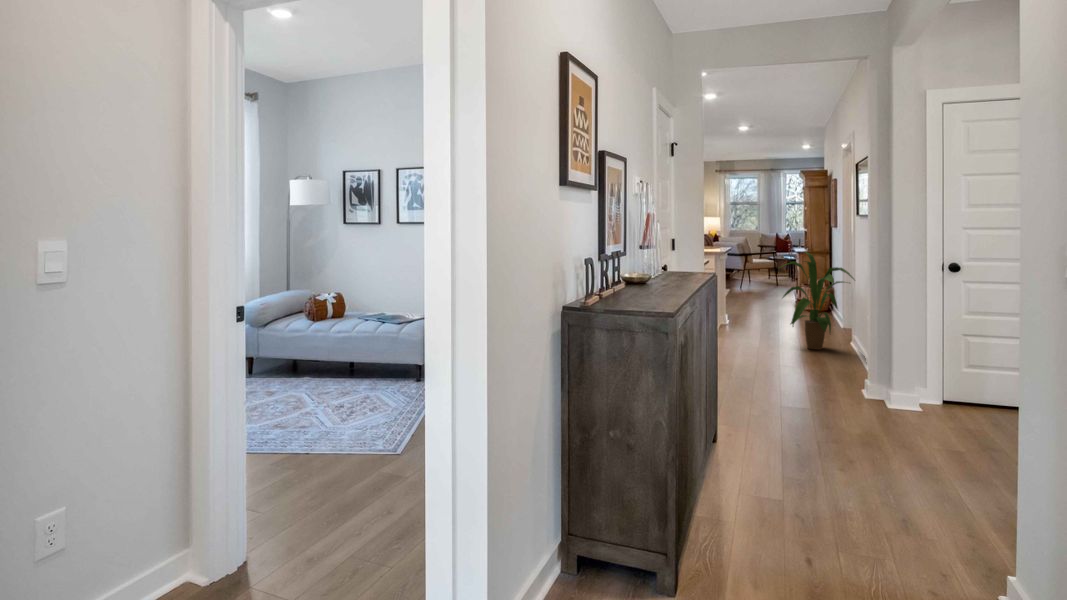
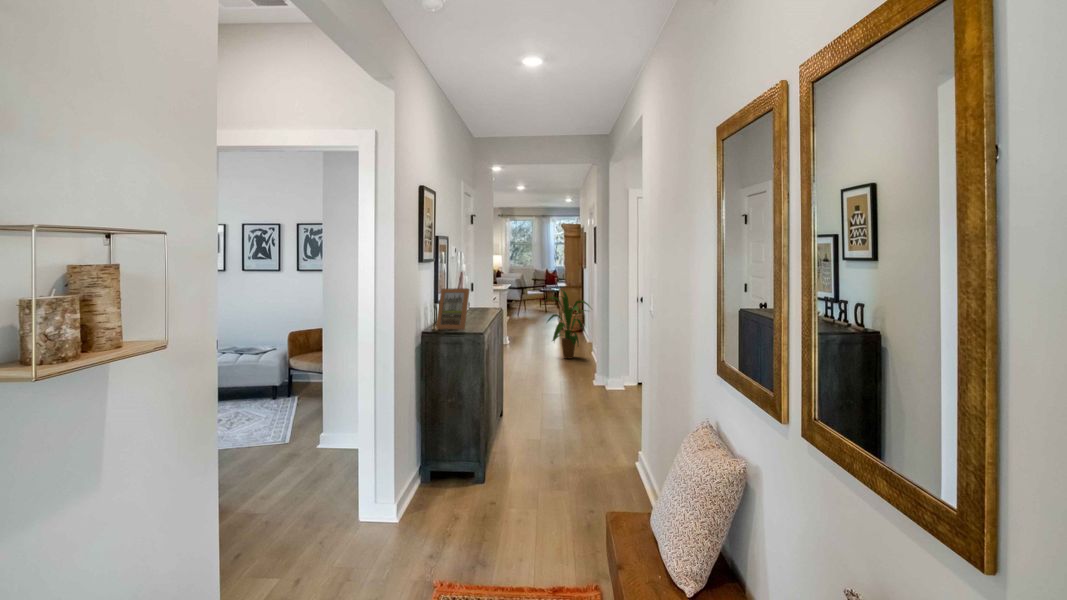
picture frame: none [592,229,653,304] -> present [436,288,469,330]

